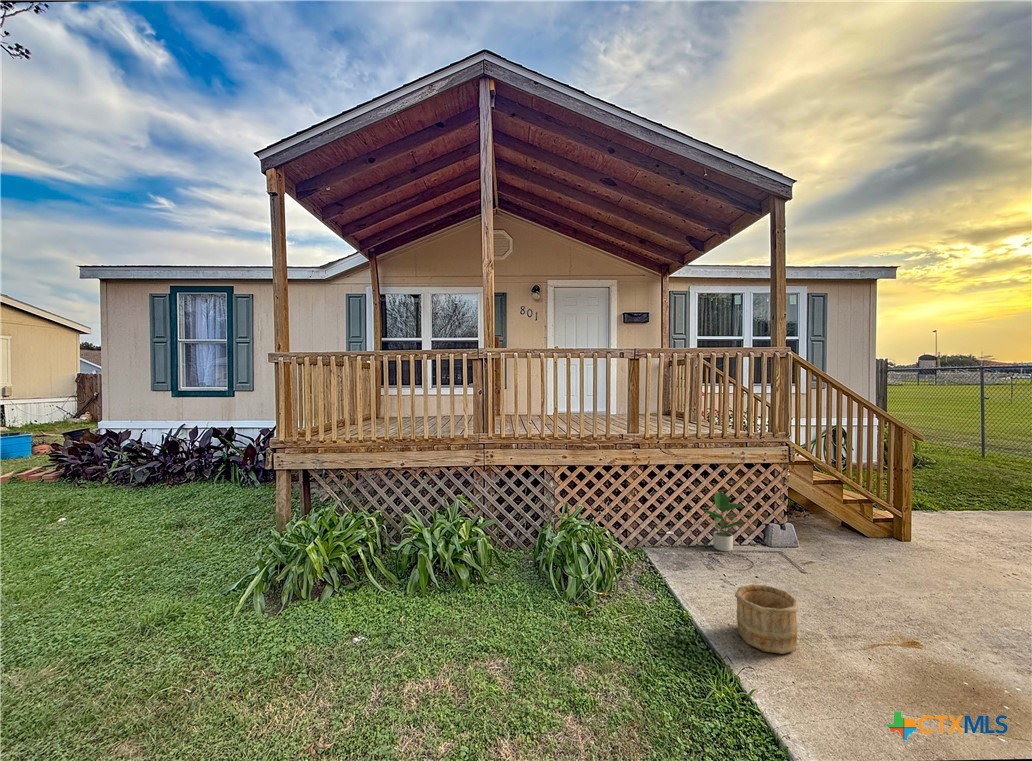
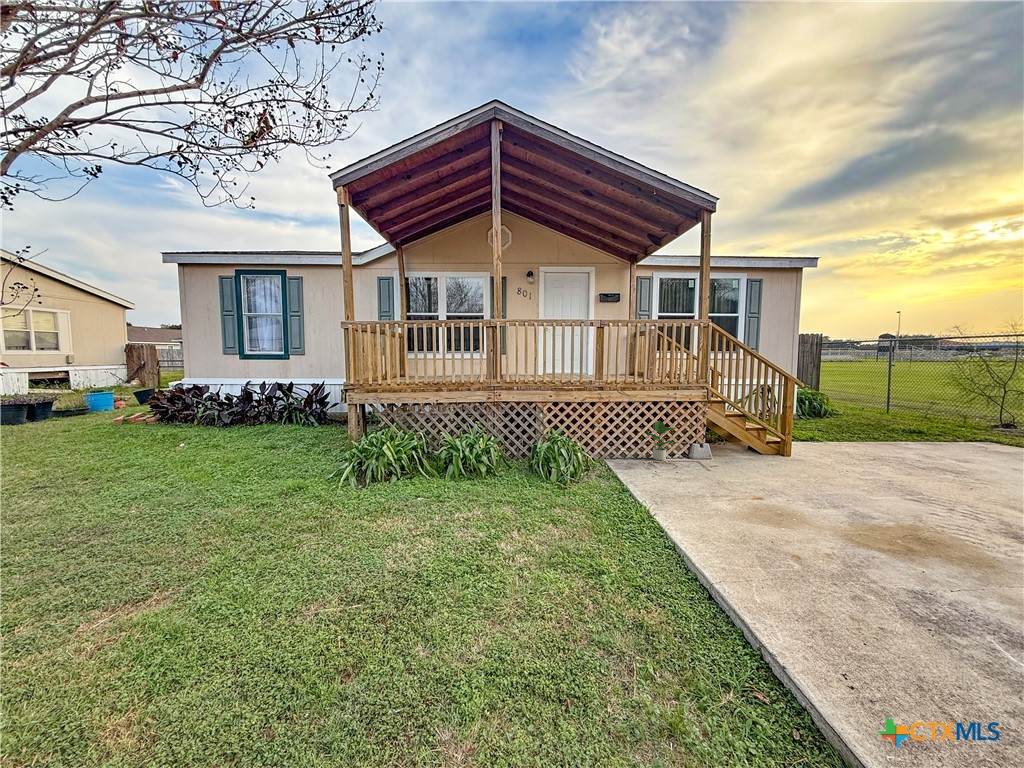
wooden bucket: present [735,584,799,654] -> none [655,467,693,502]

